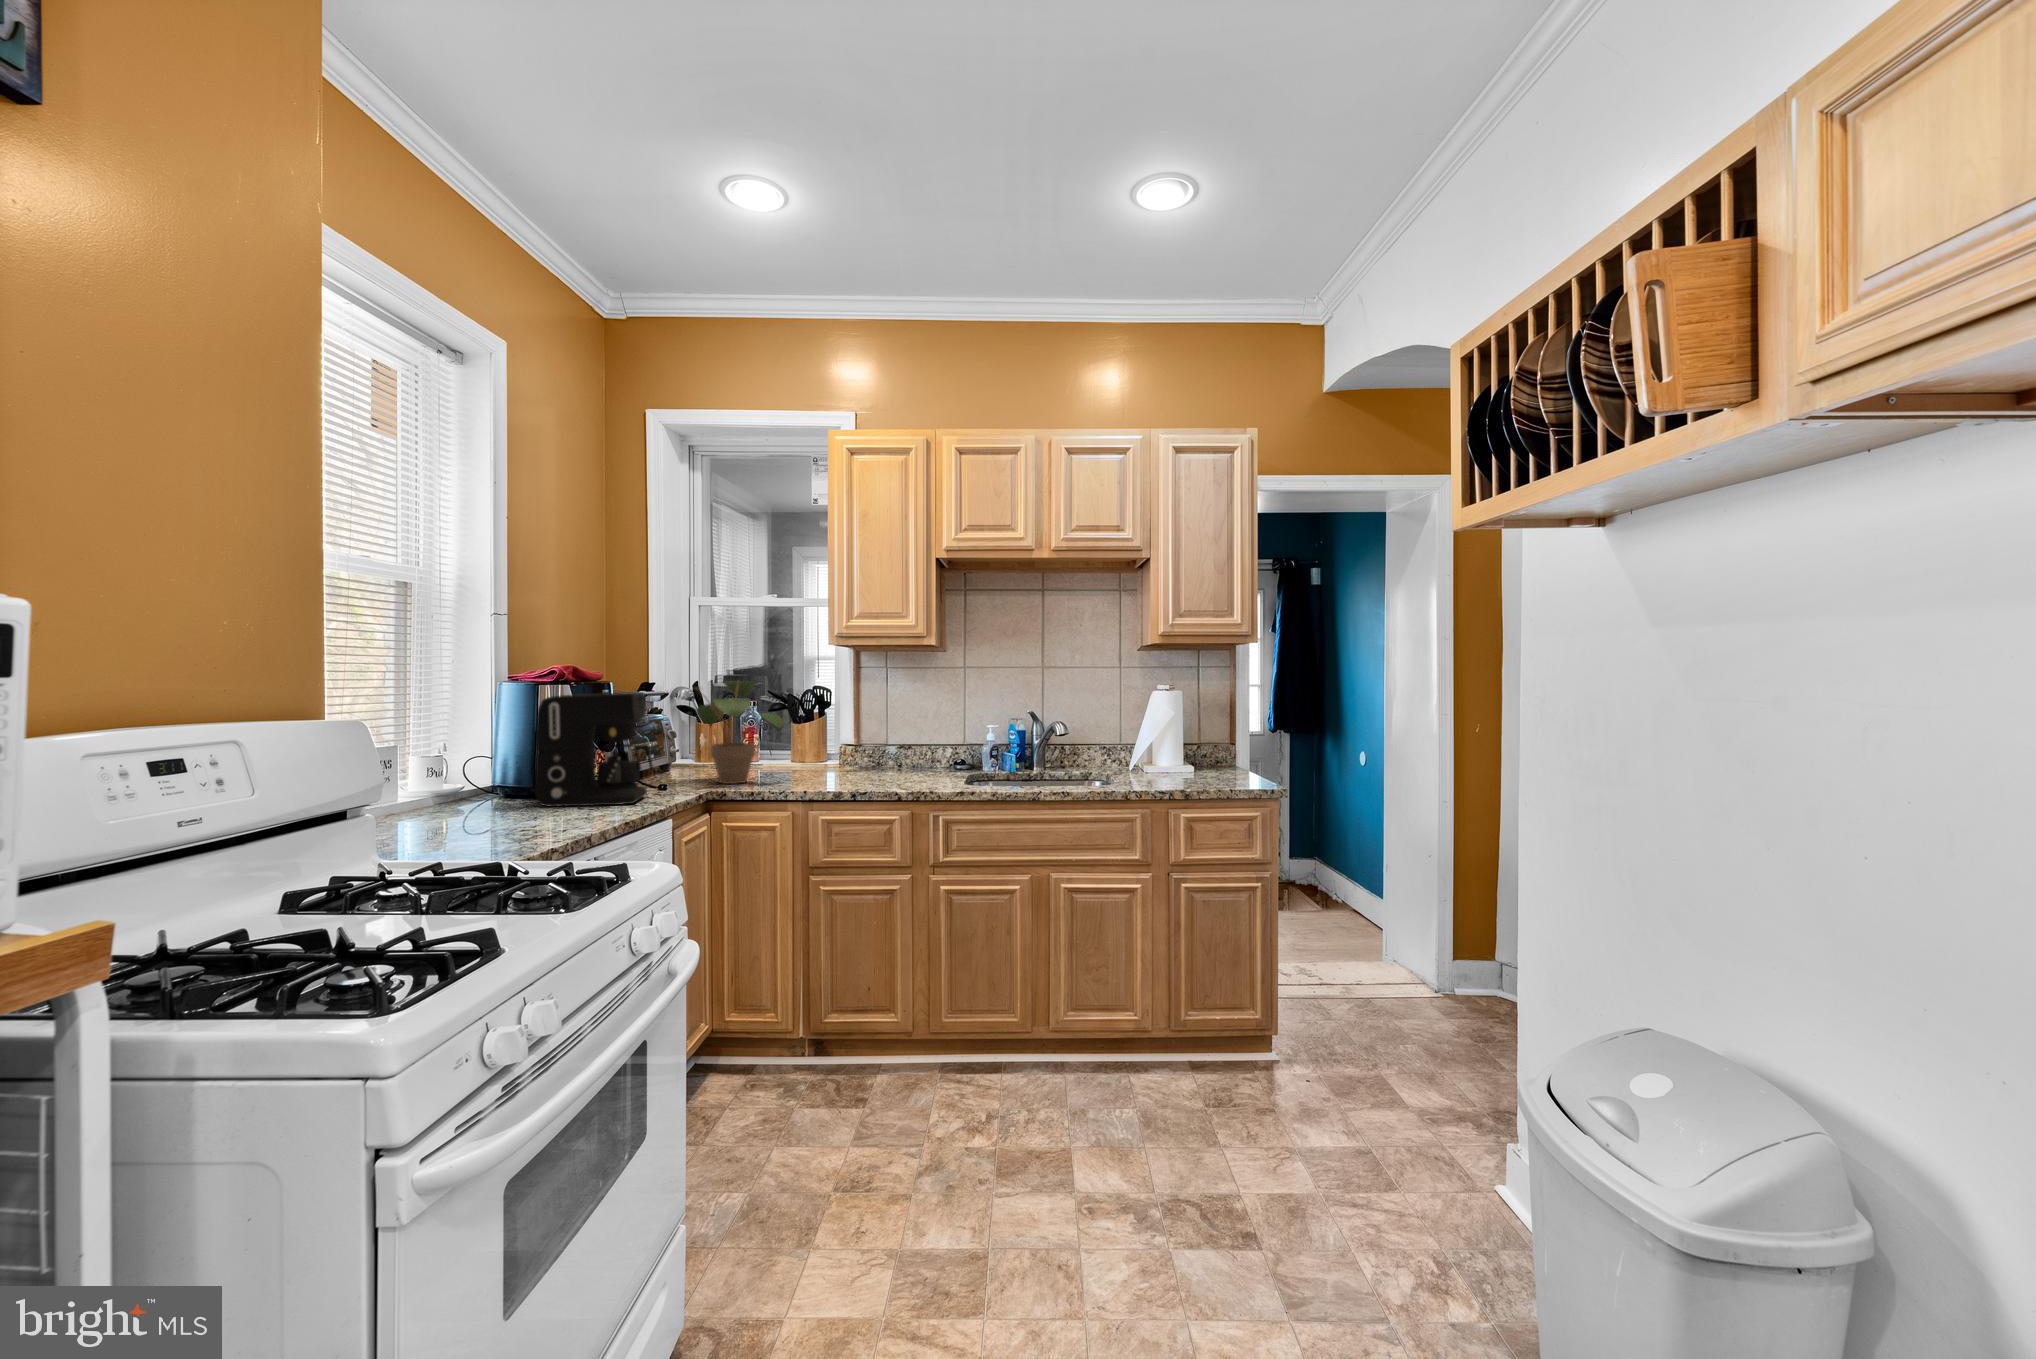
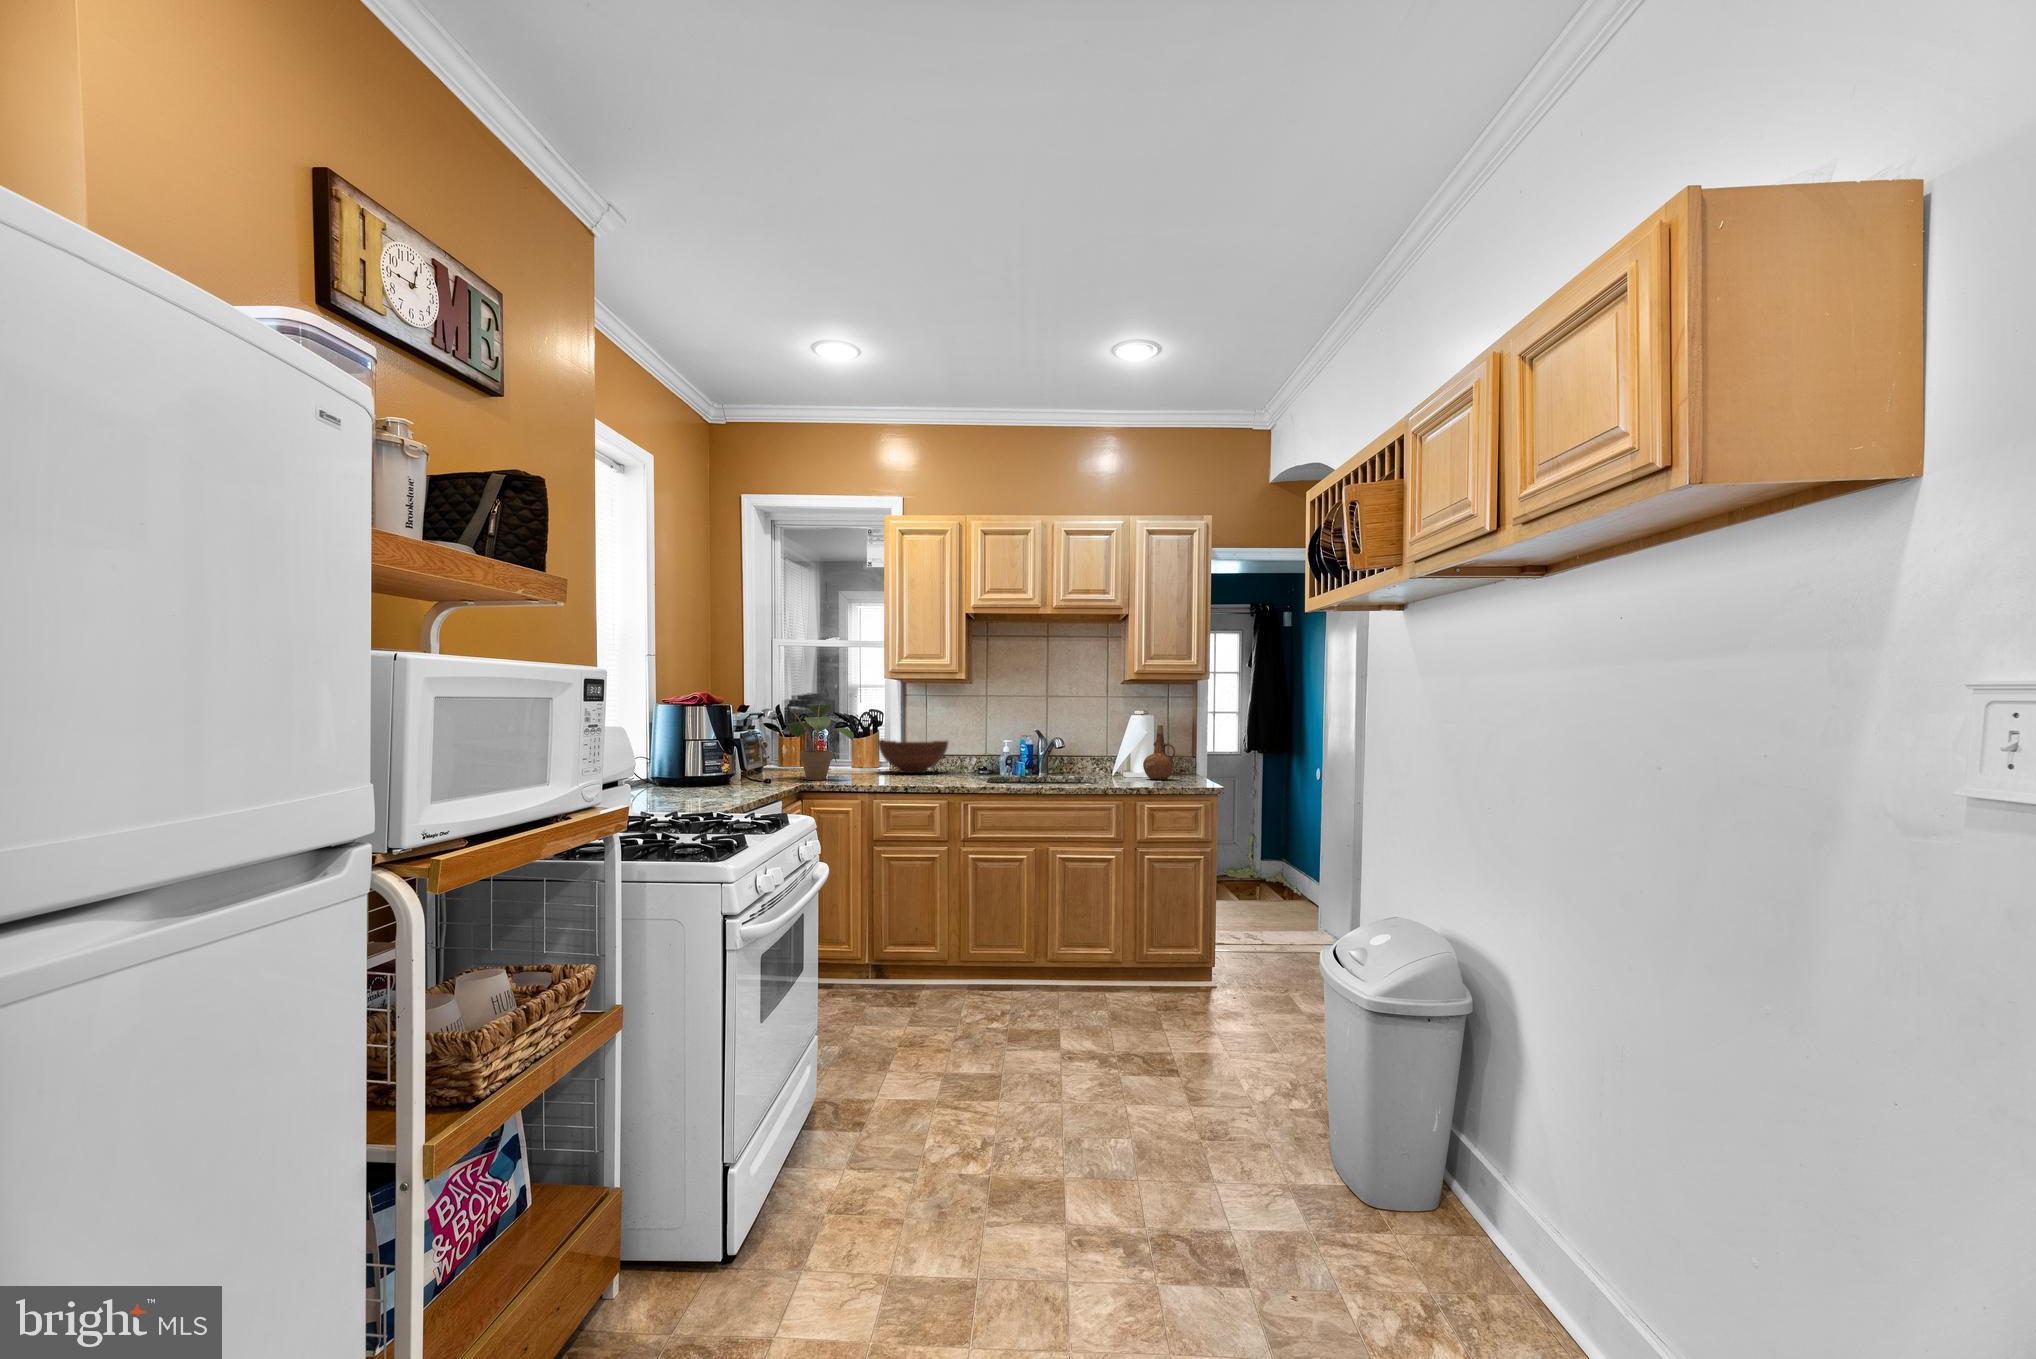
coffee maker: present [535,692,653,807] -> none [691,712,769,791]
ceramic pitcher: none [1174,706,1217,778] -> present [1143,725,1175,779]
fruit bowl: none [822,724,915,771] -> present [878,739,949,773]

